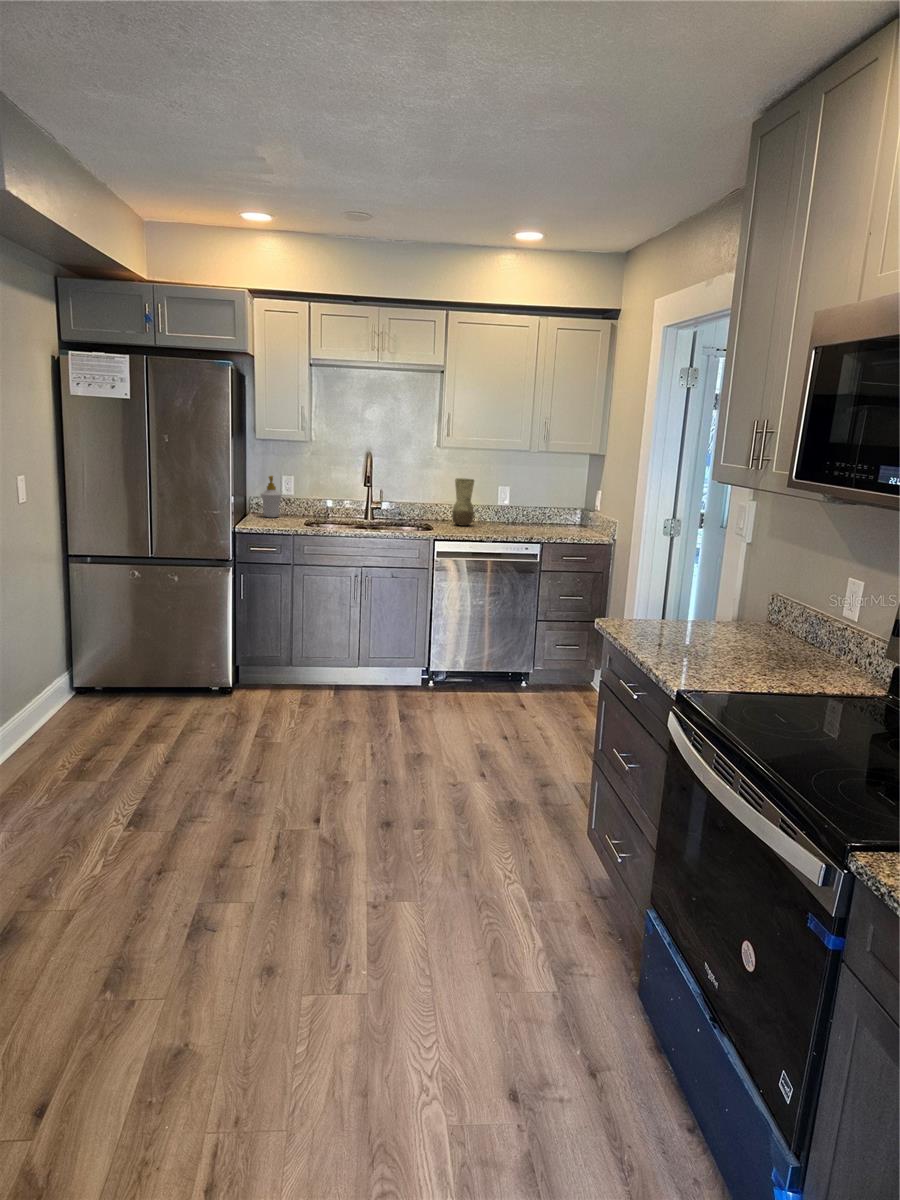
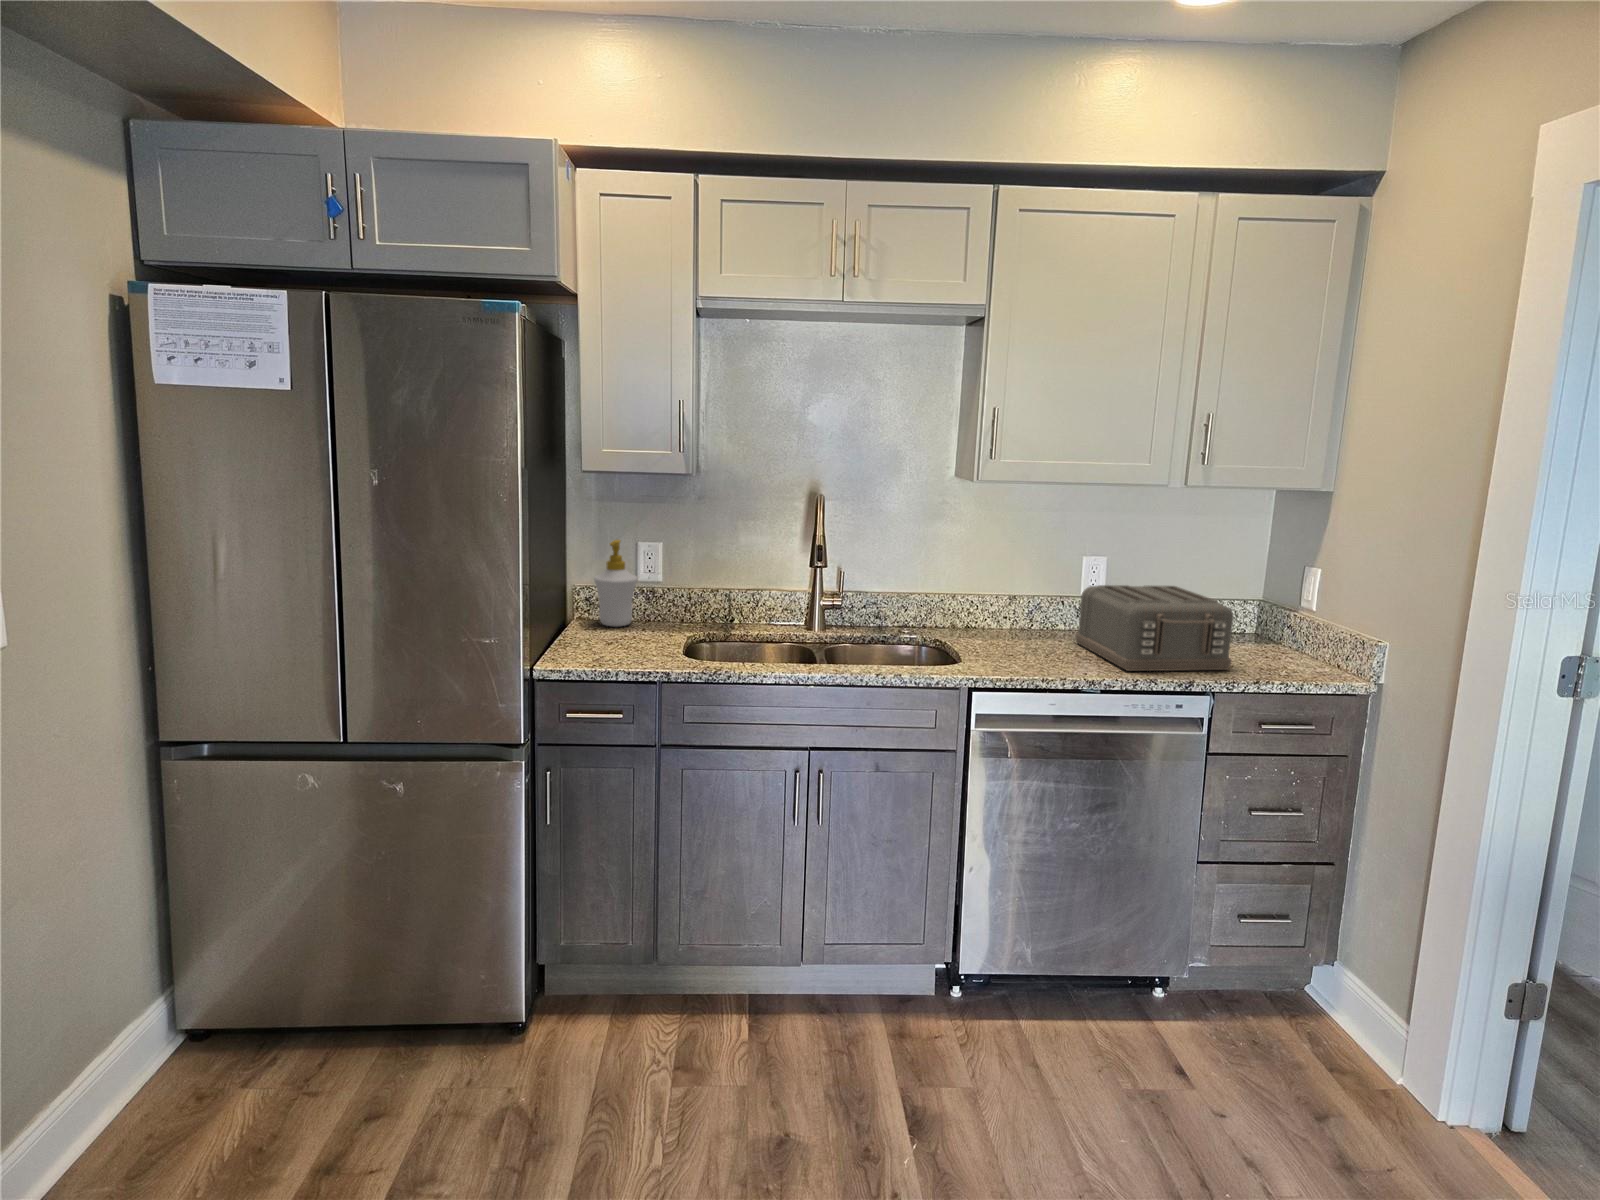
vase: present [452,478,474,526] -> none [992,542,1042,642]
toaster: none [491,498,556,535] -> present [1075,585,1233,671]

